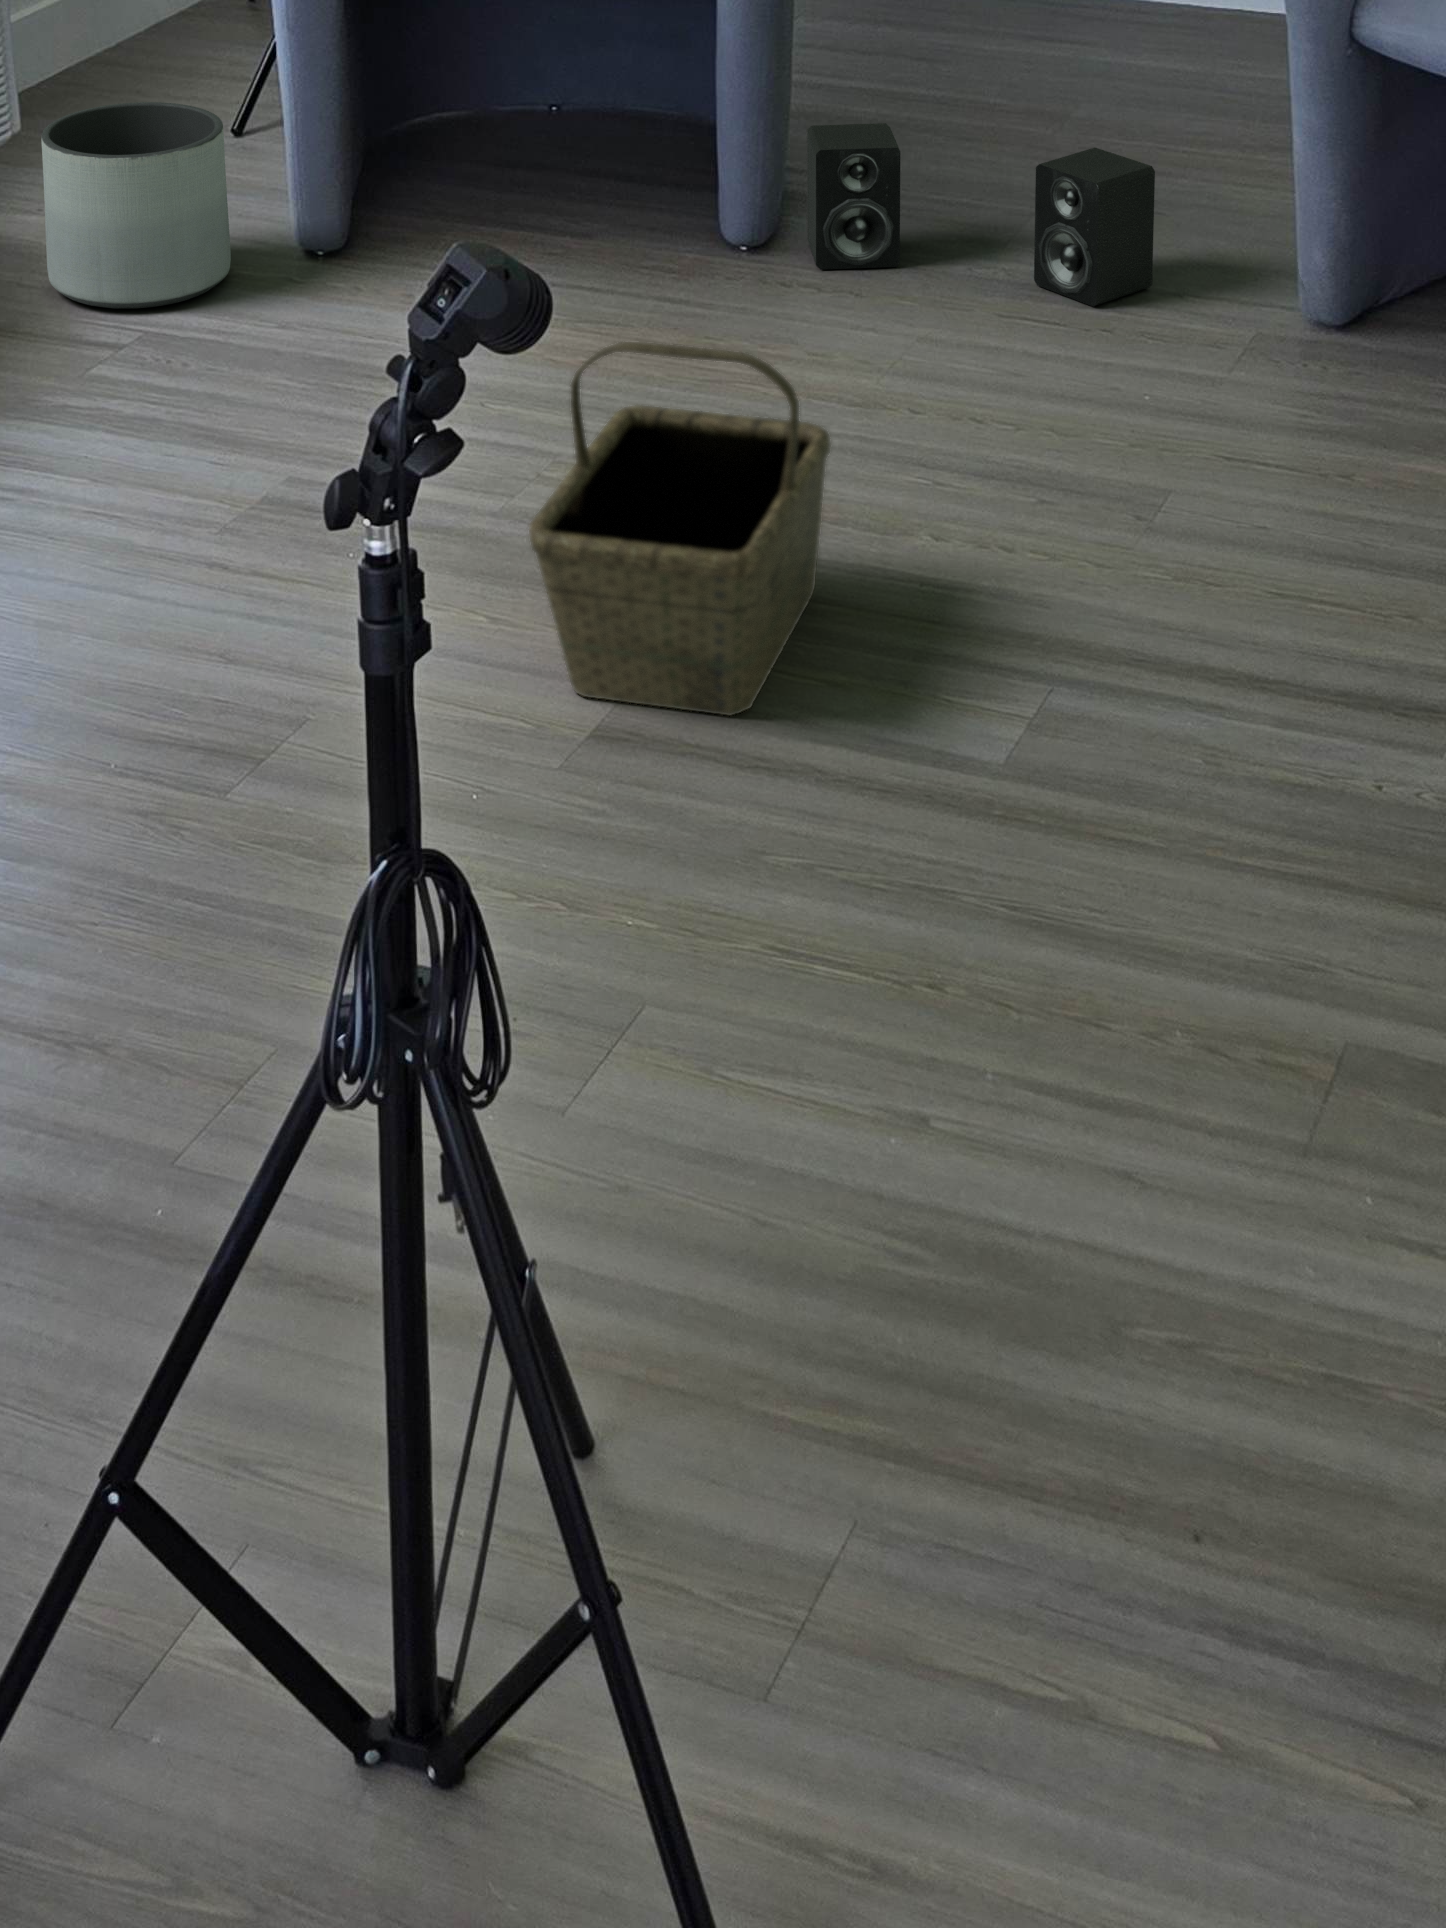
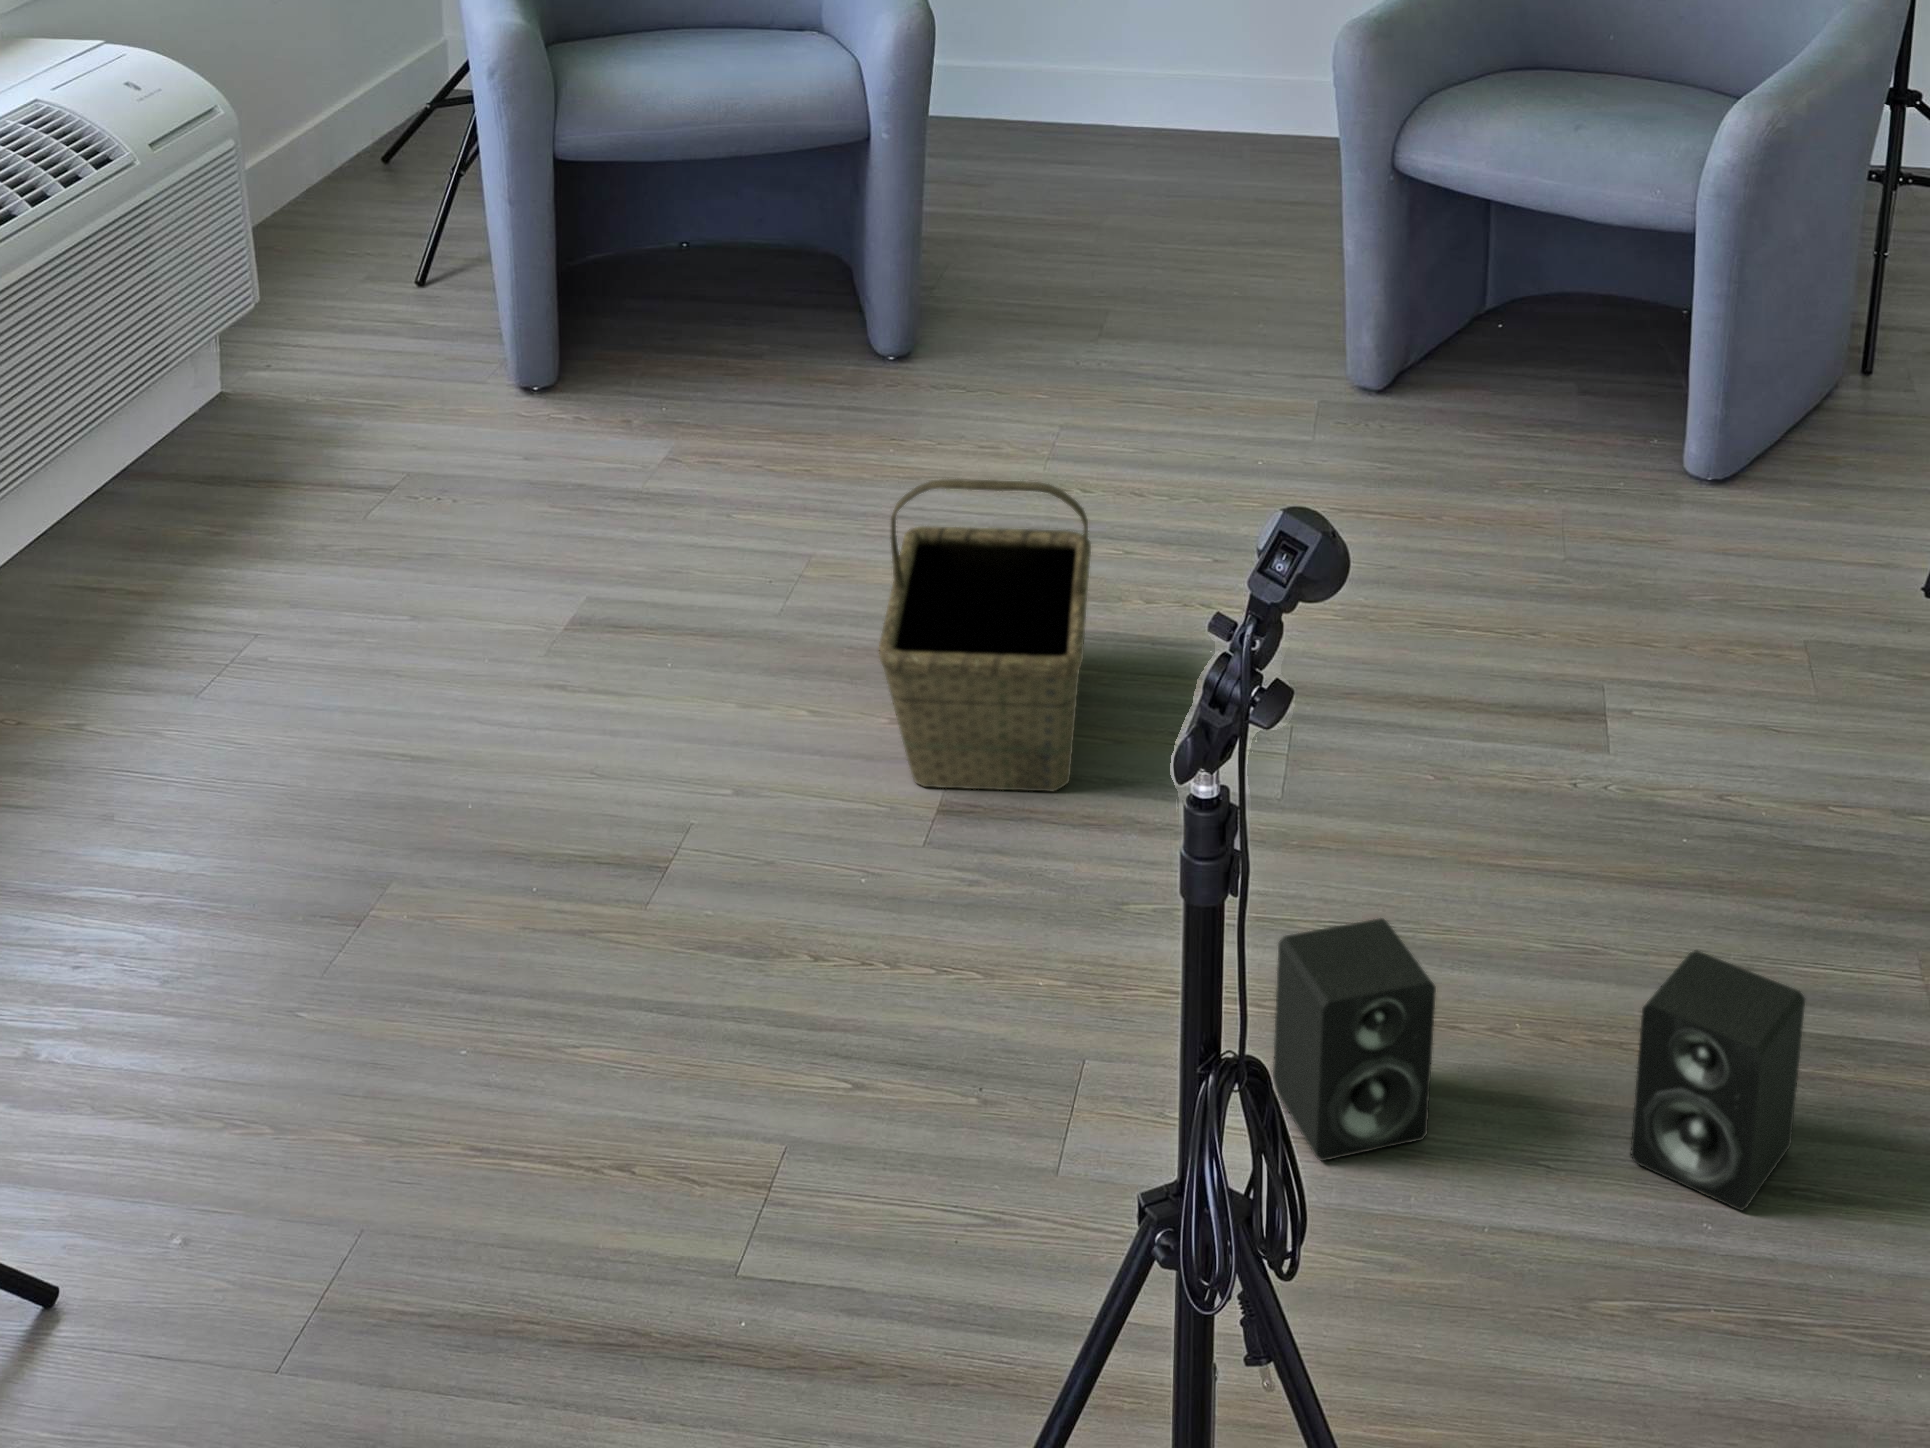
planter: present [41,102,231,309] -> none [294,274,462,458]
speaker: present [807,123,1155,307] -> present [1273,918,1805,1211]

